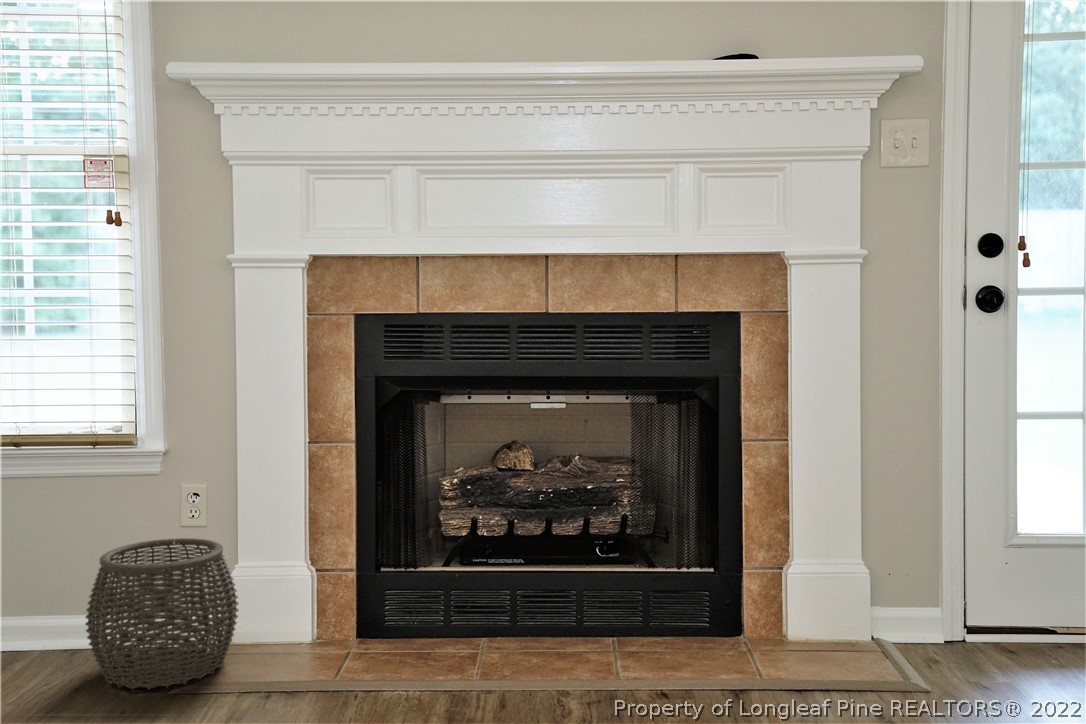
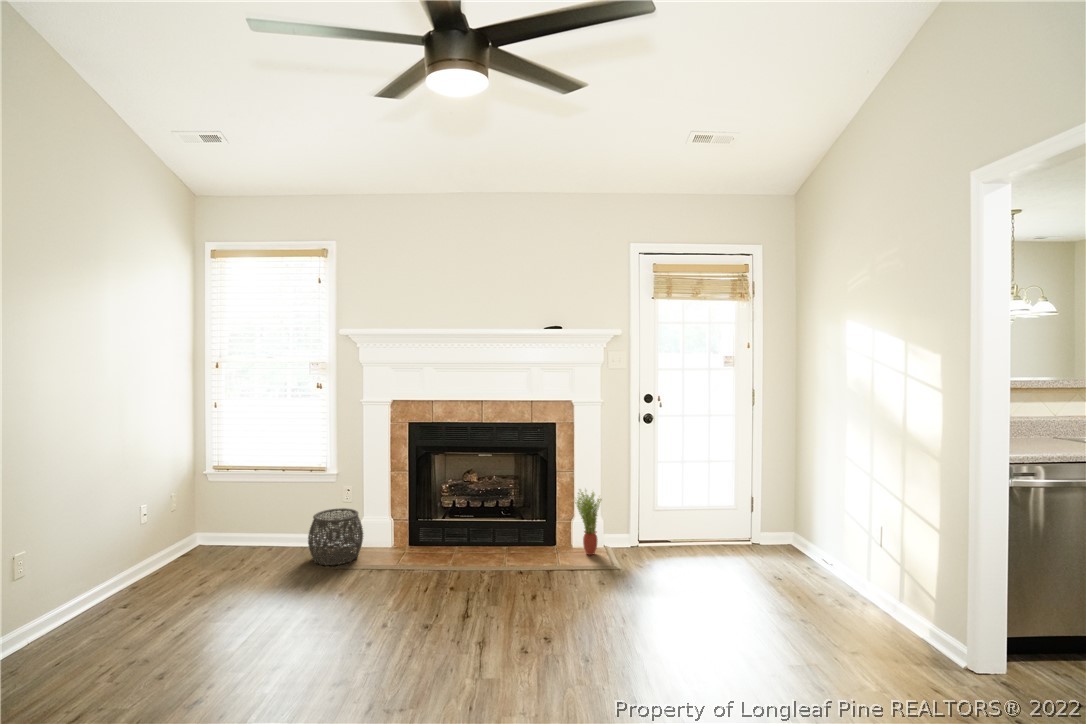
potted plant: none [799,481,882,661] -> present [576,489,602,555]

